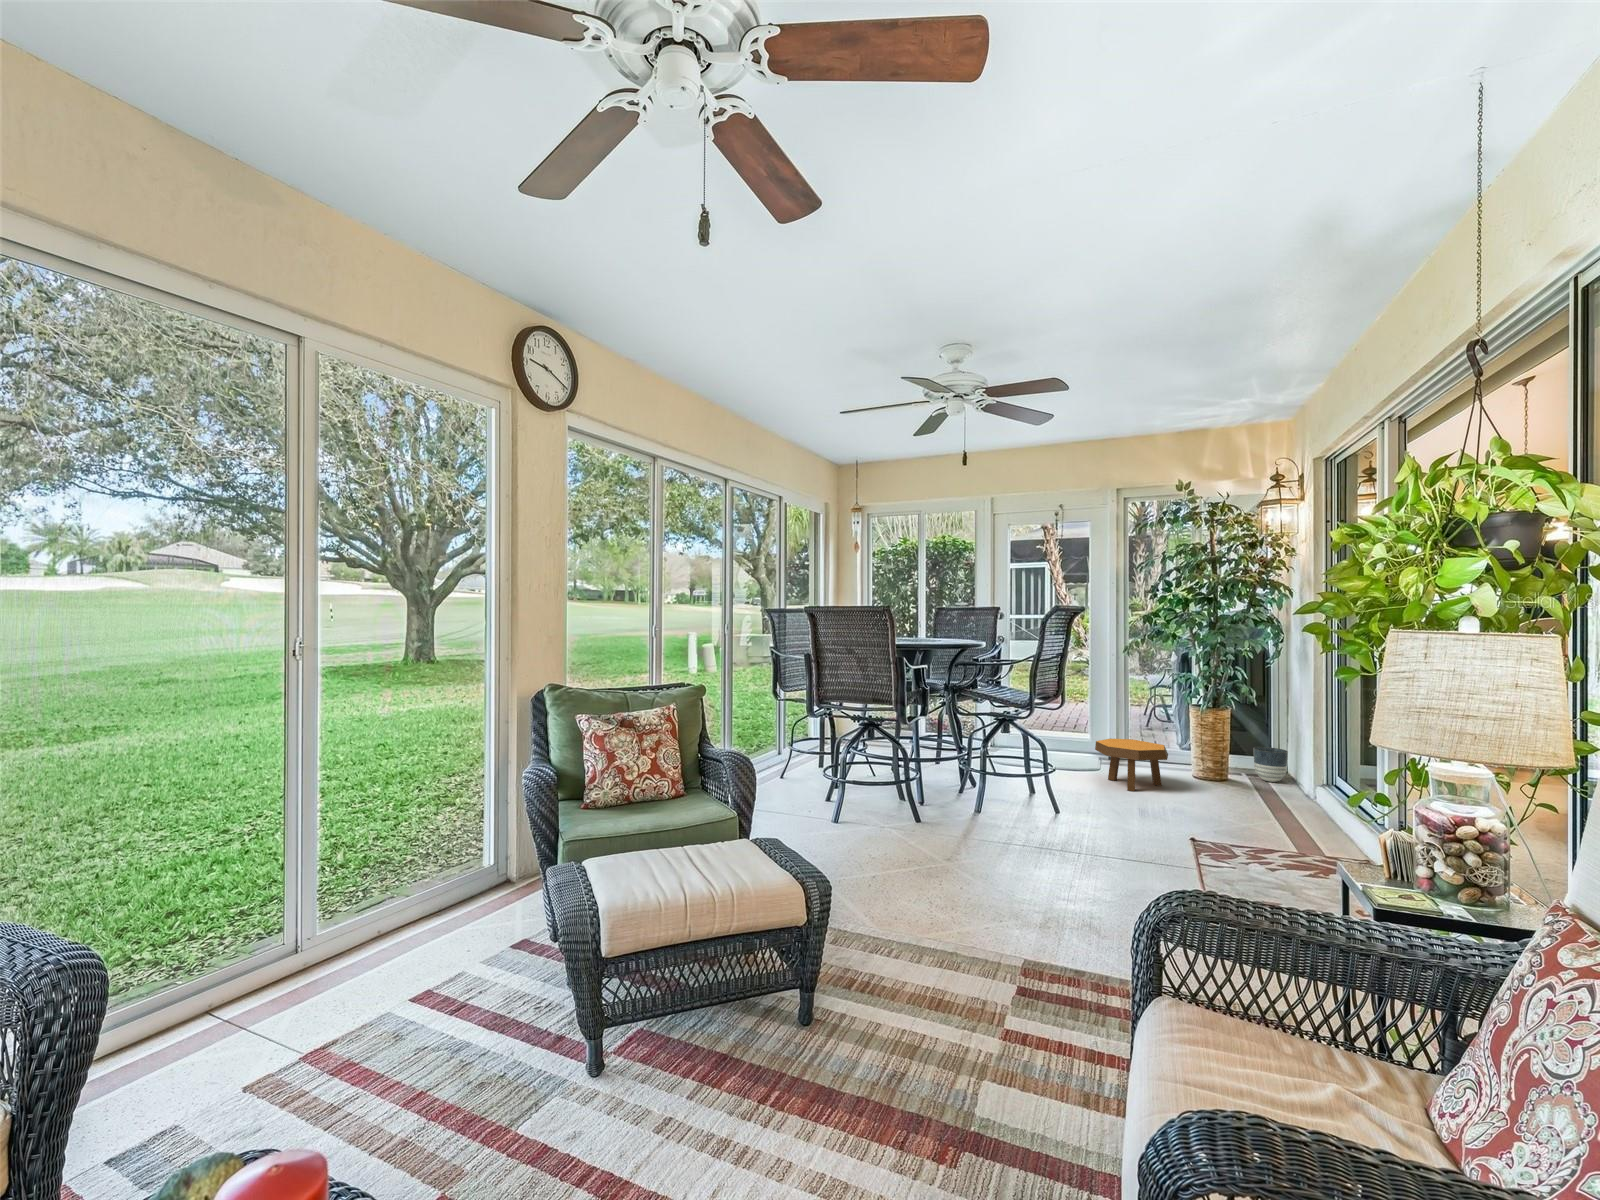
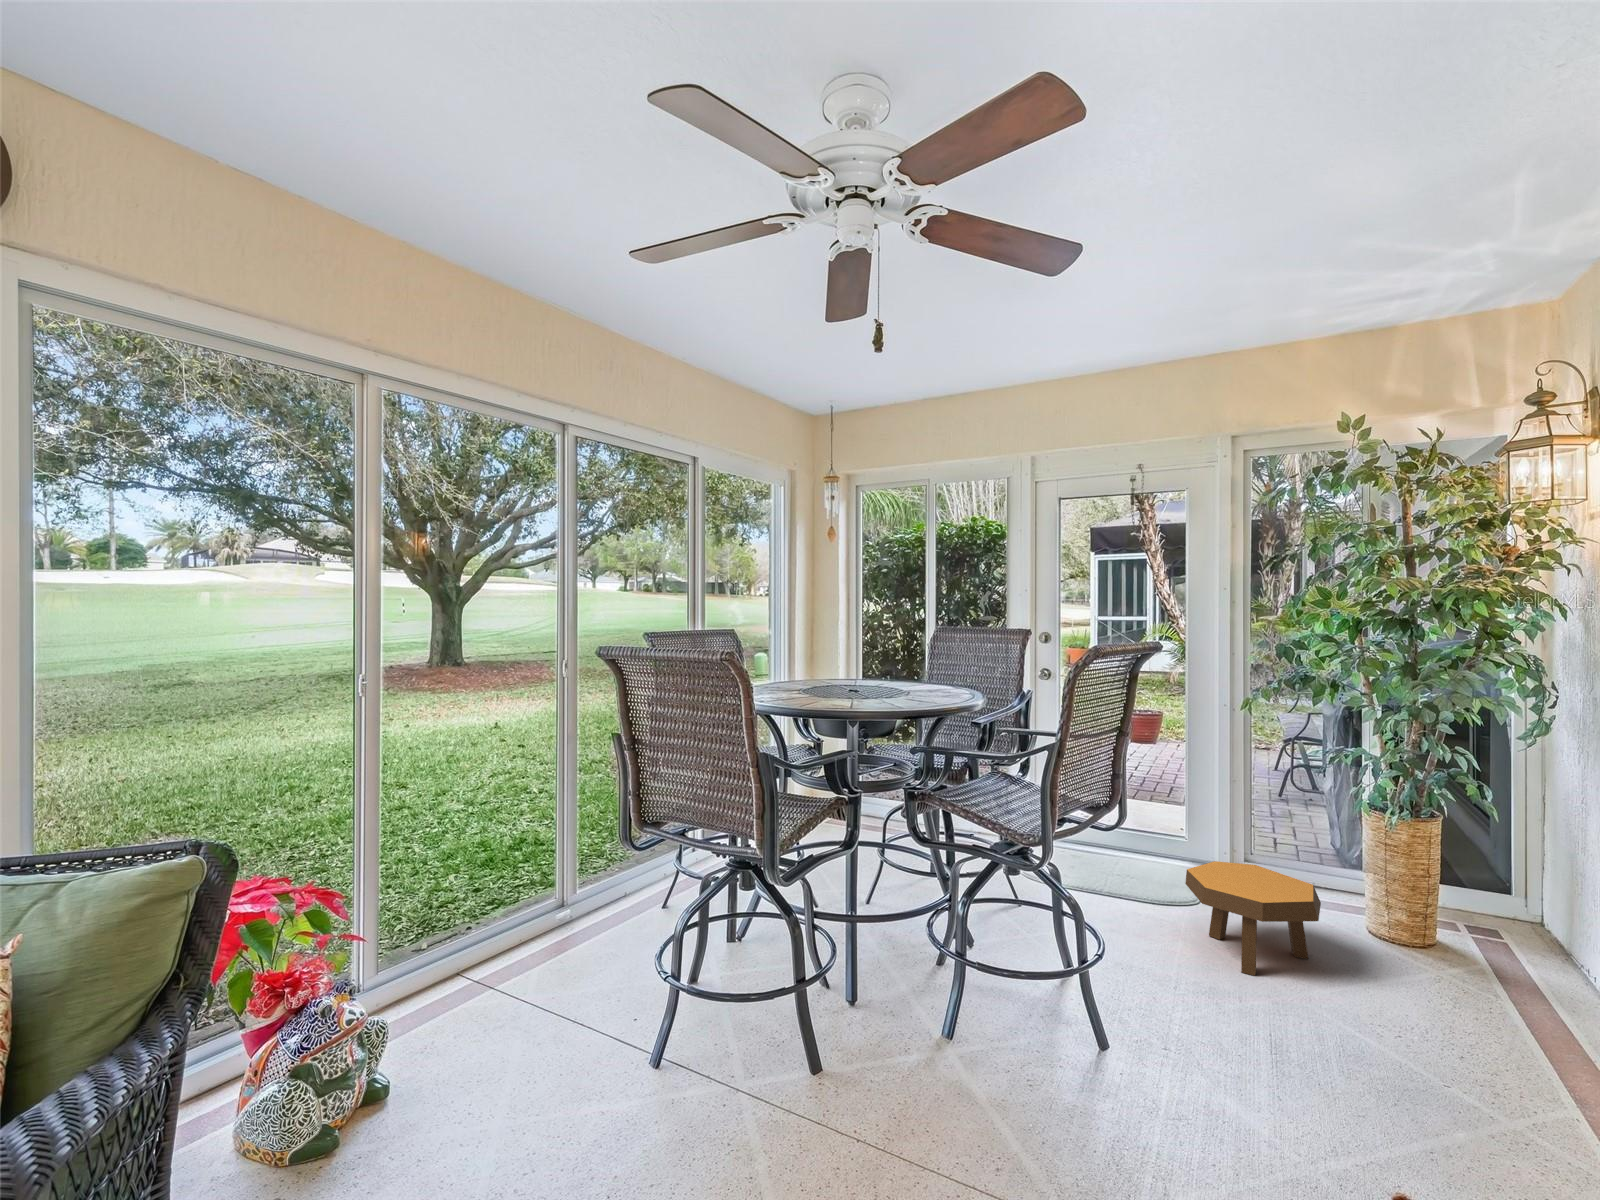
planter: present [1253,747,1288,782] -> none [1486,885,1557,955]

